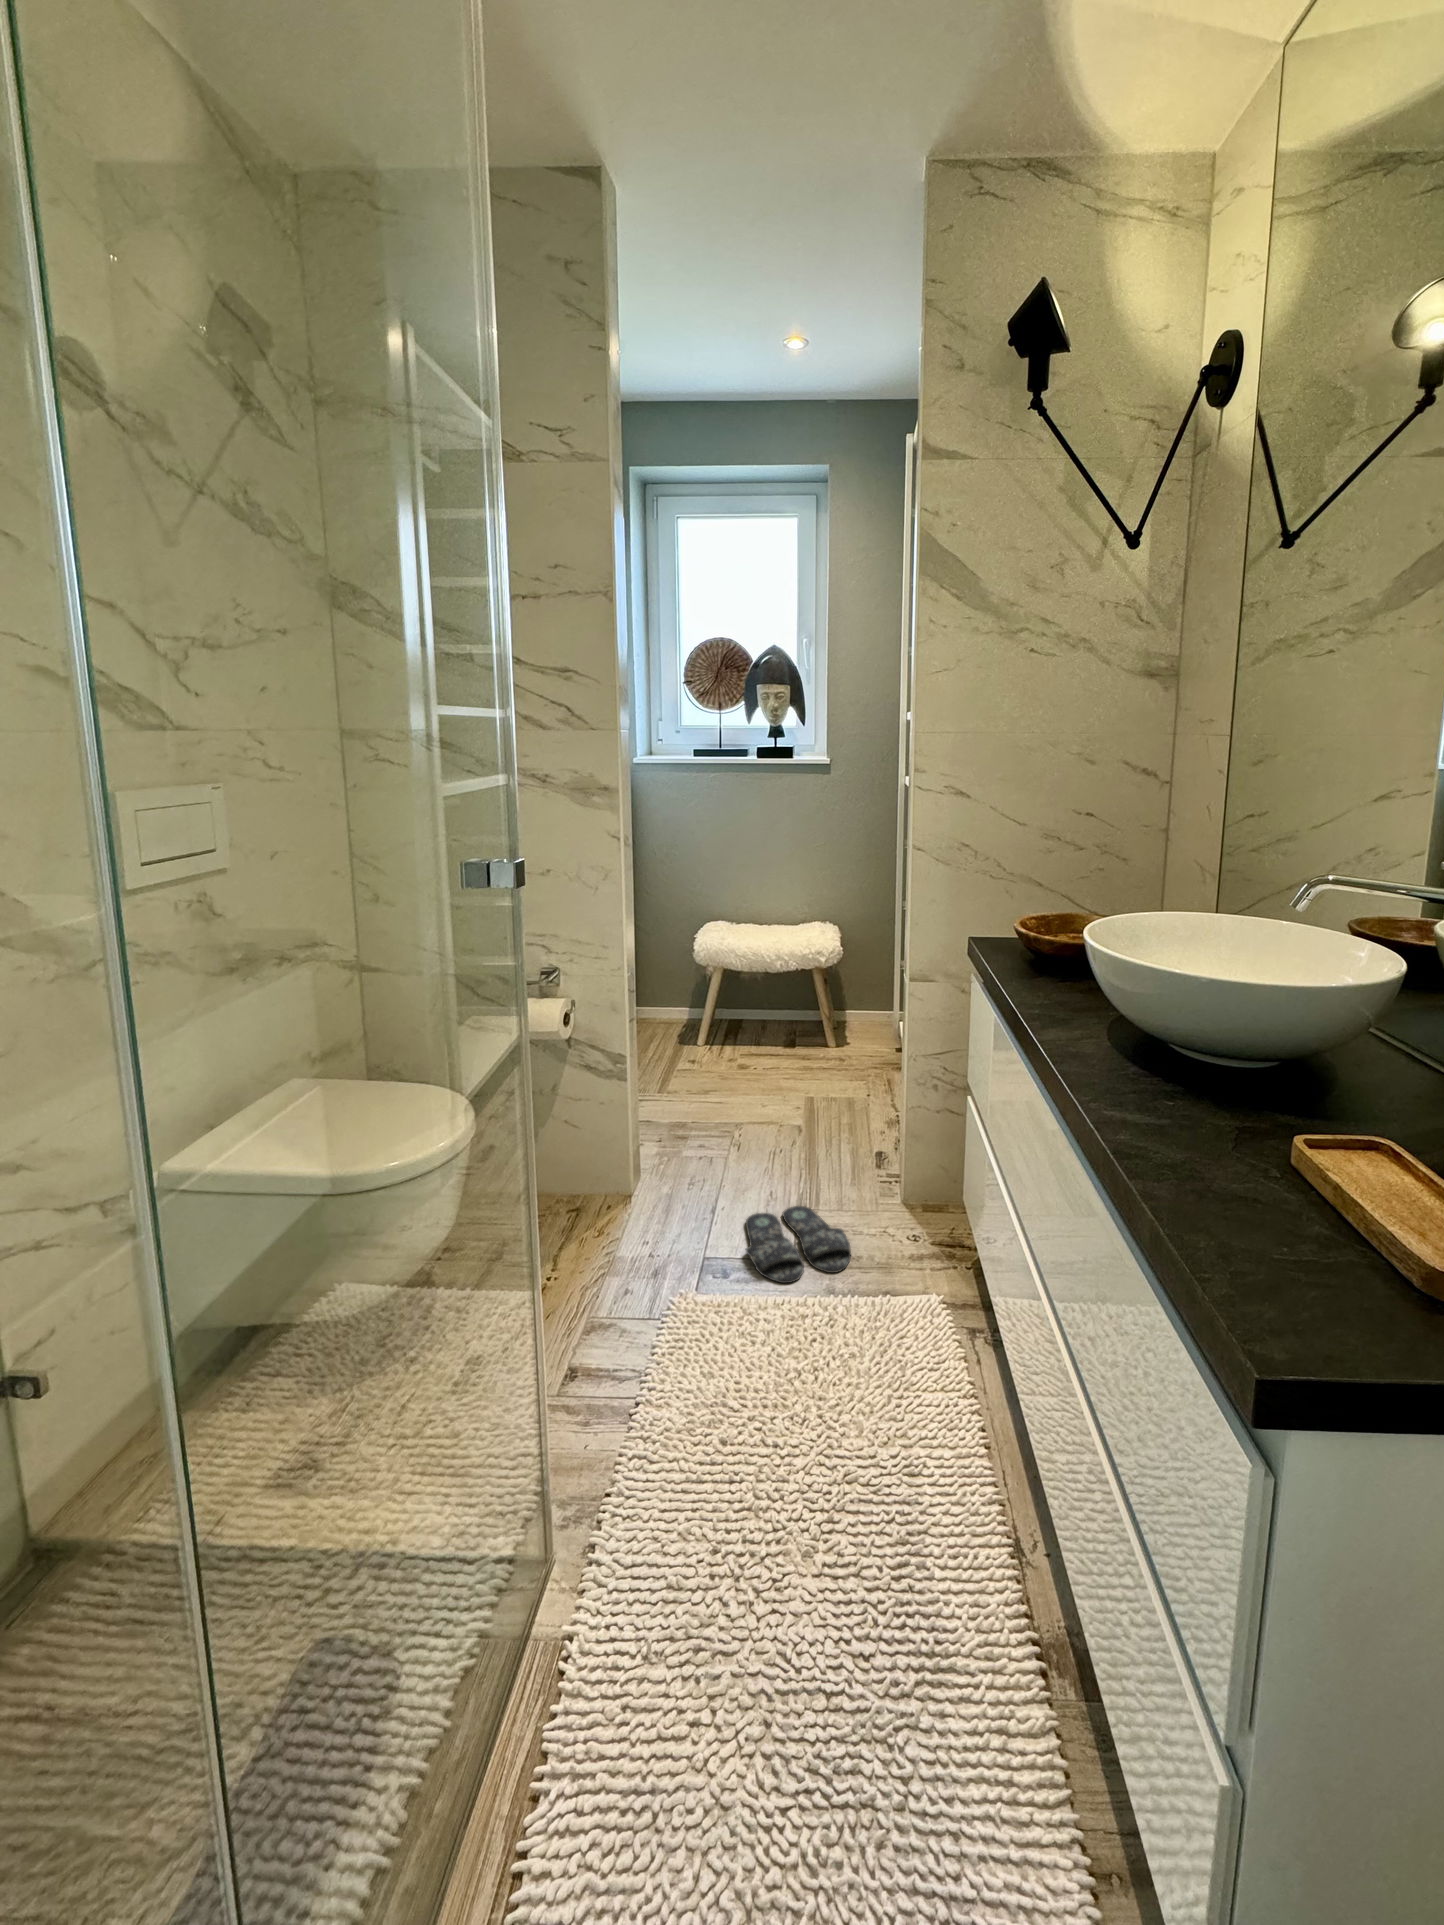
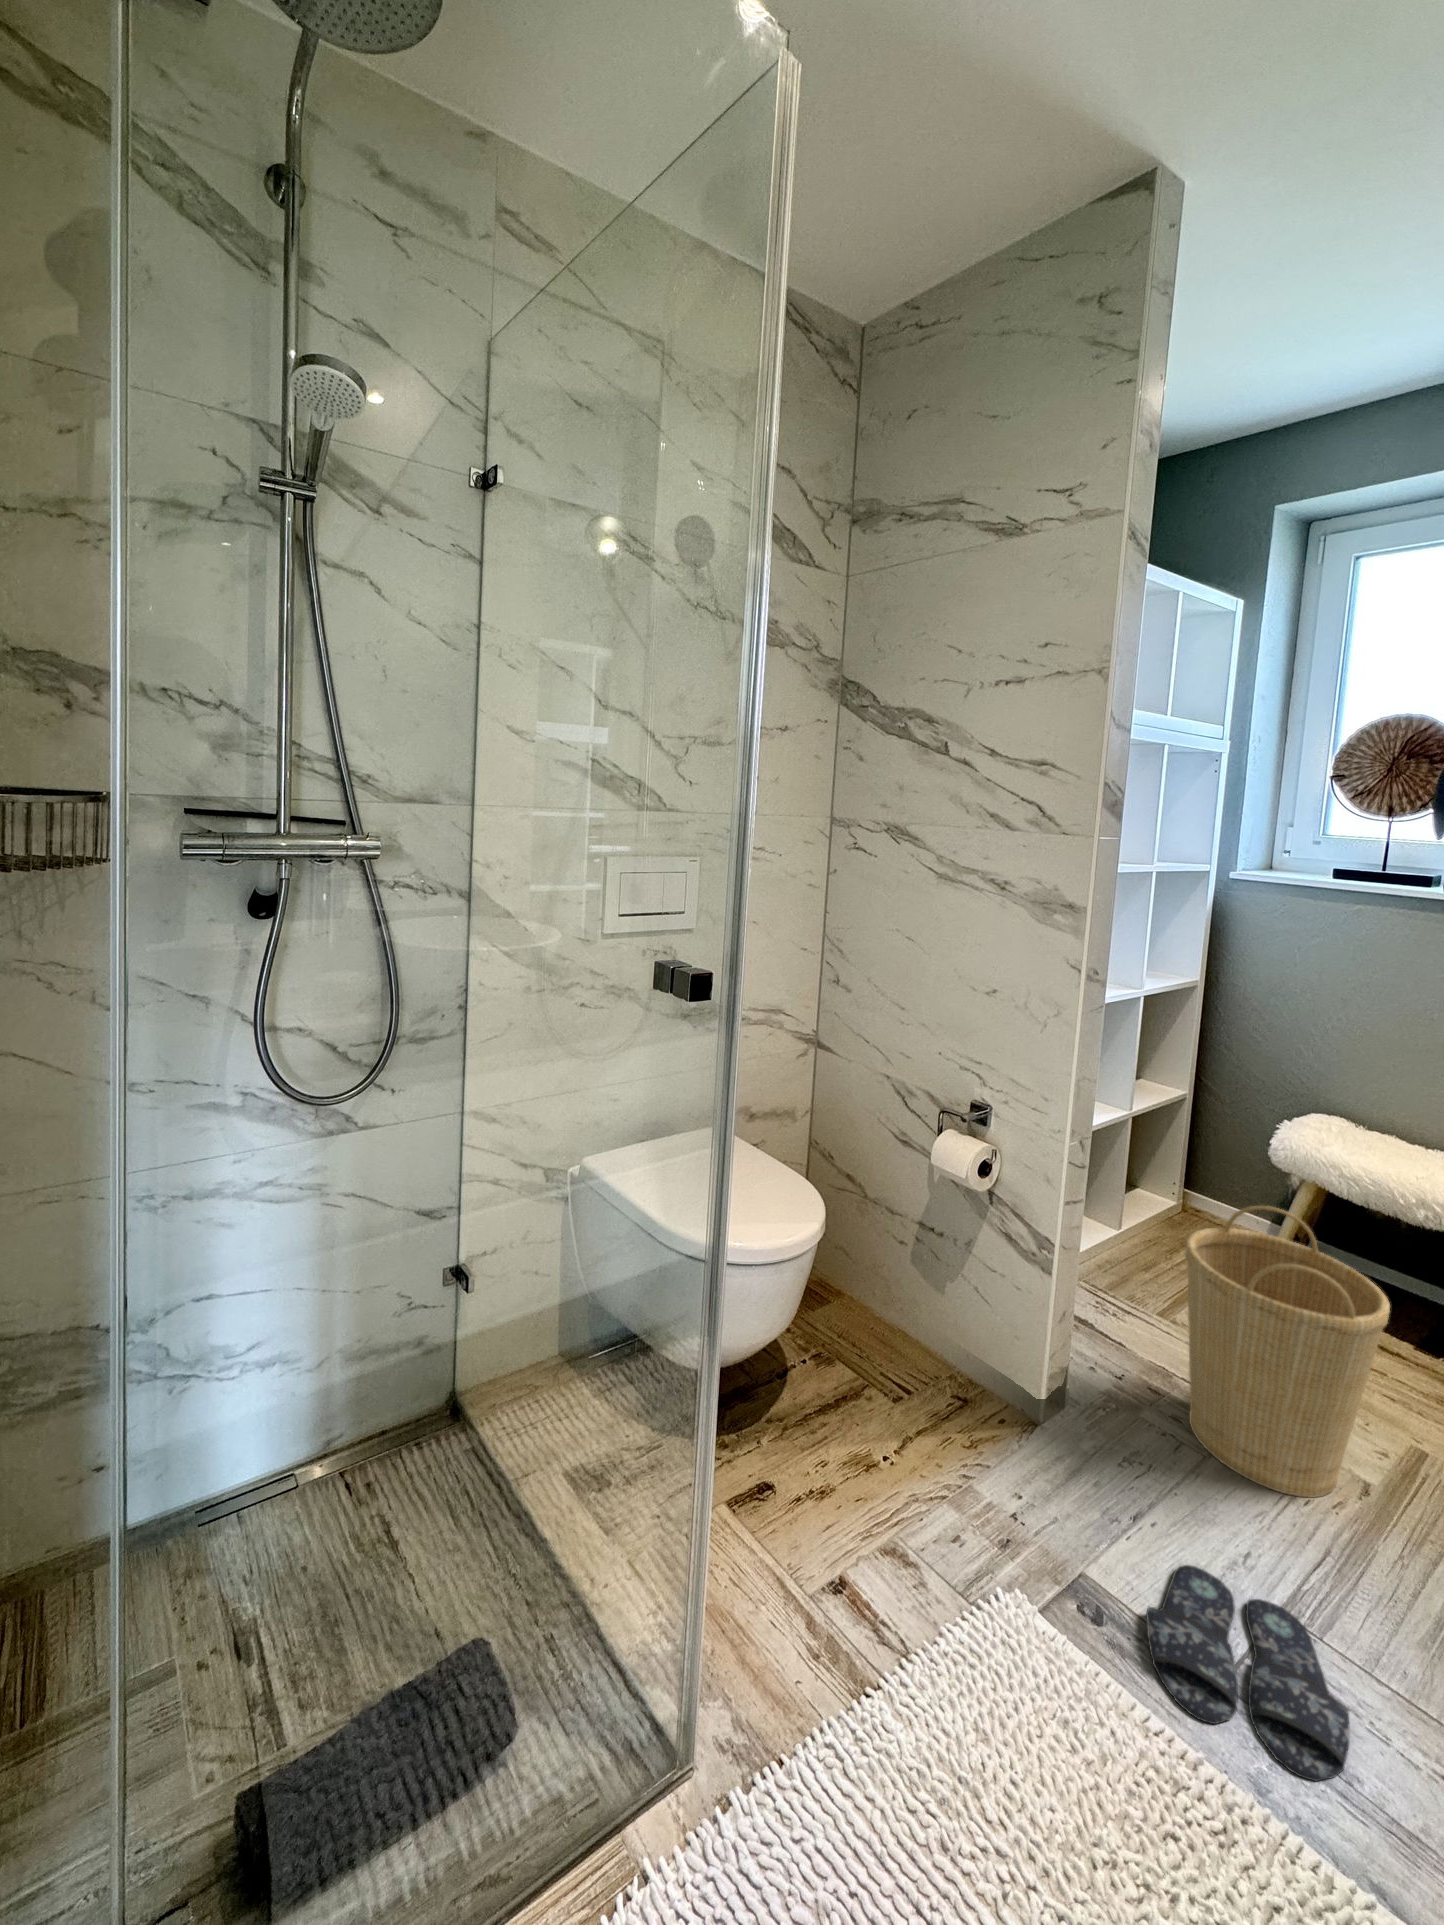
basket: none [692,981,801,1156] -> present [1185,1206,1390,1498]

